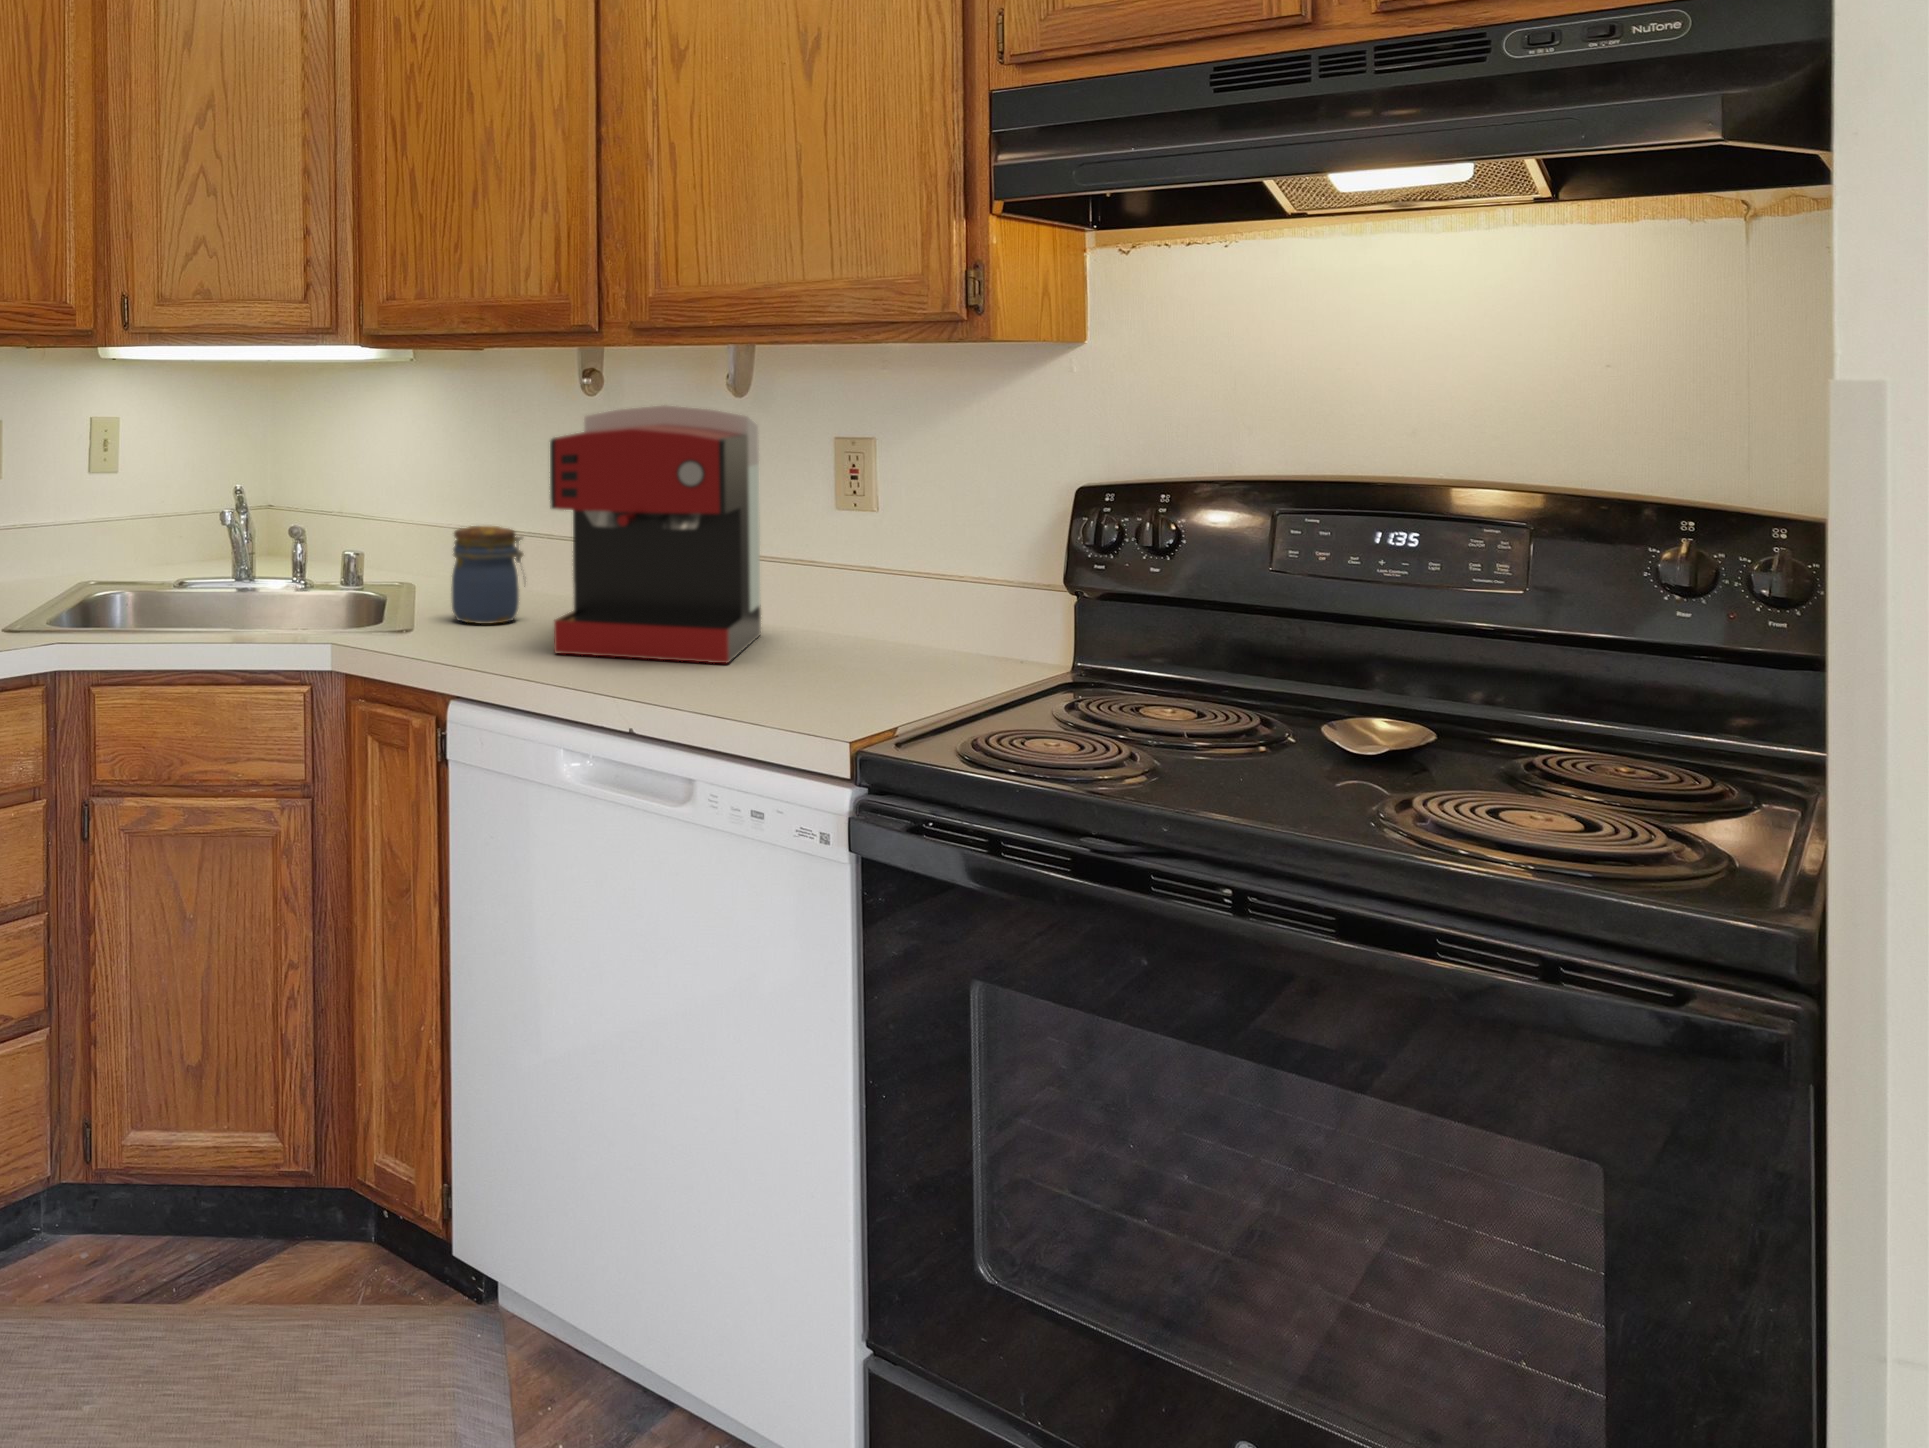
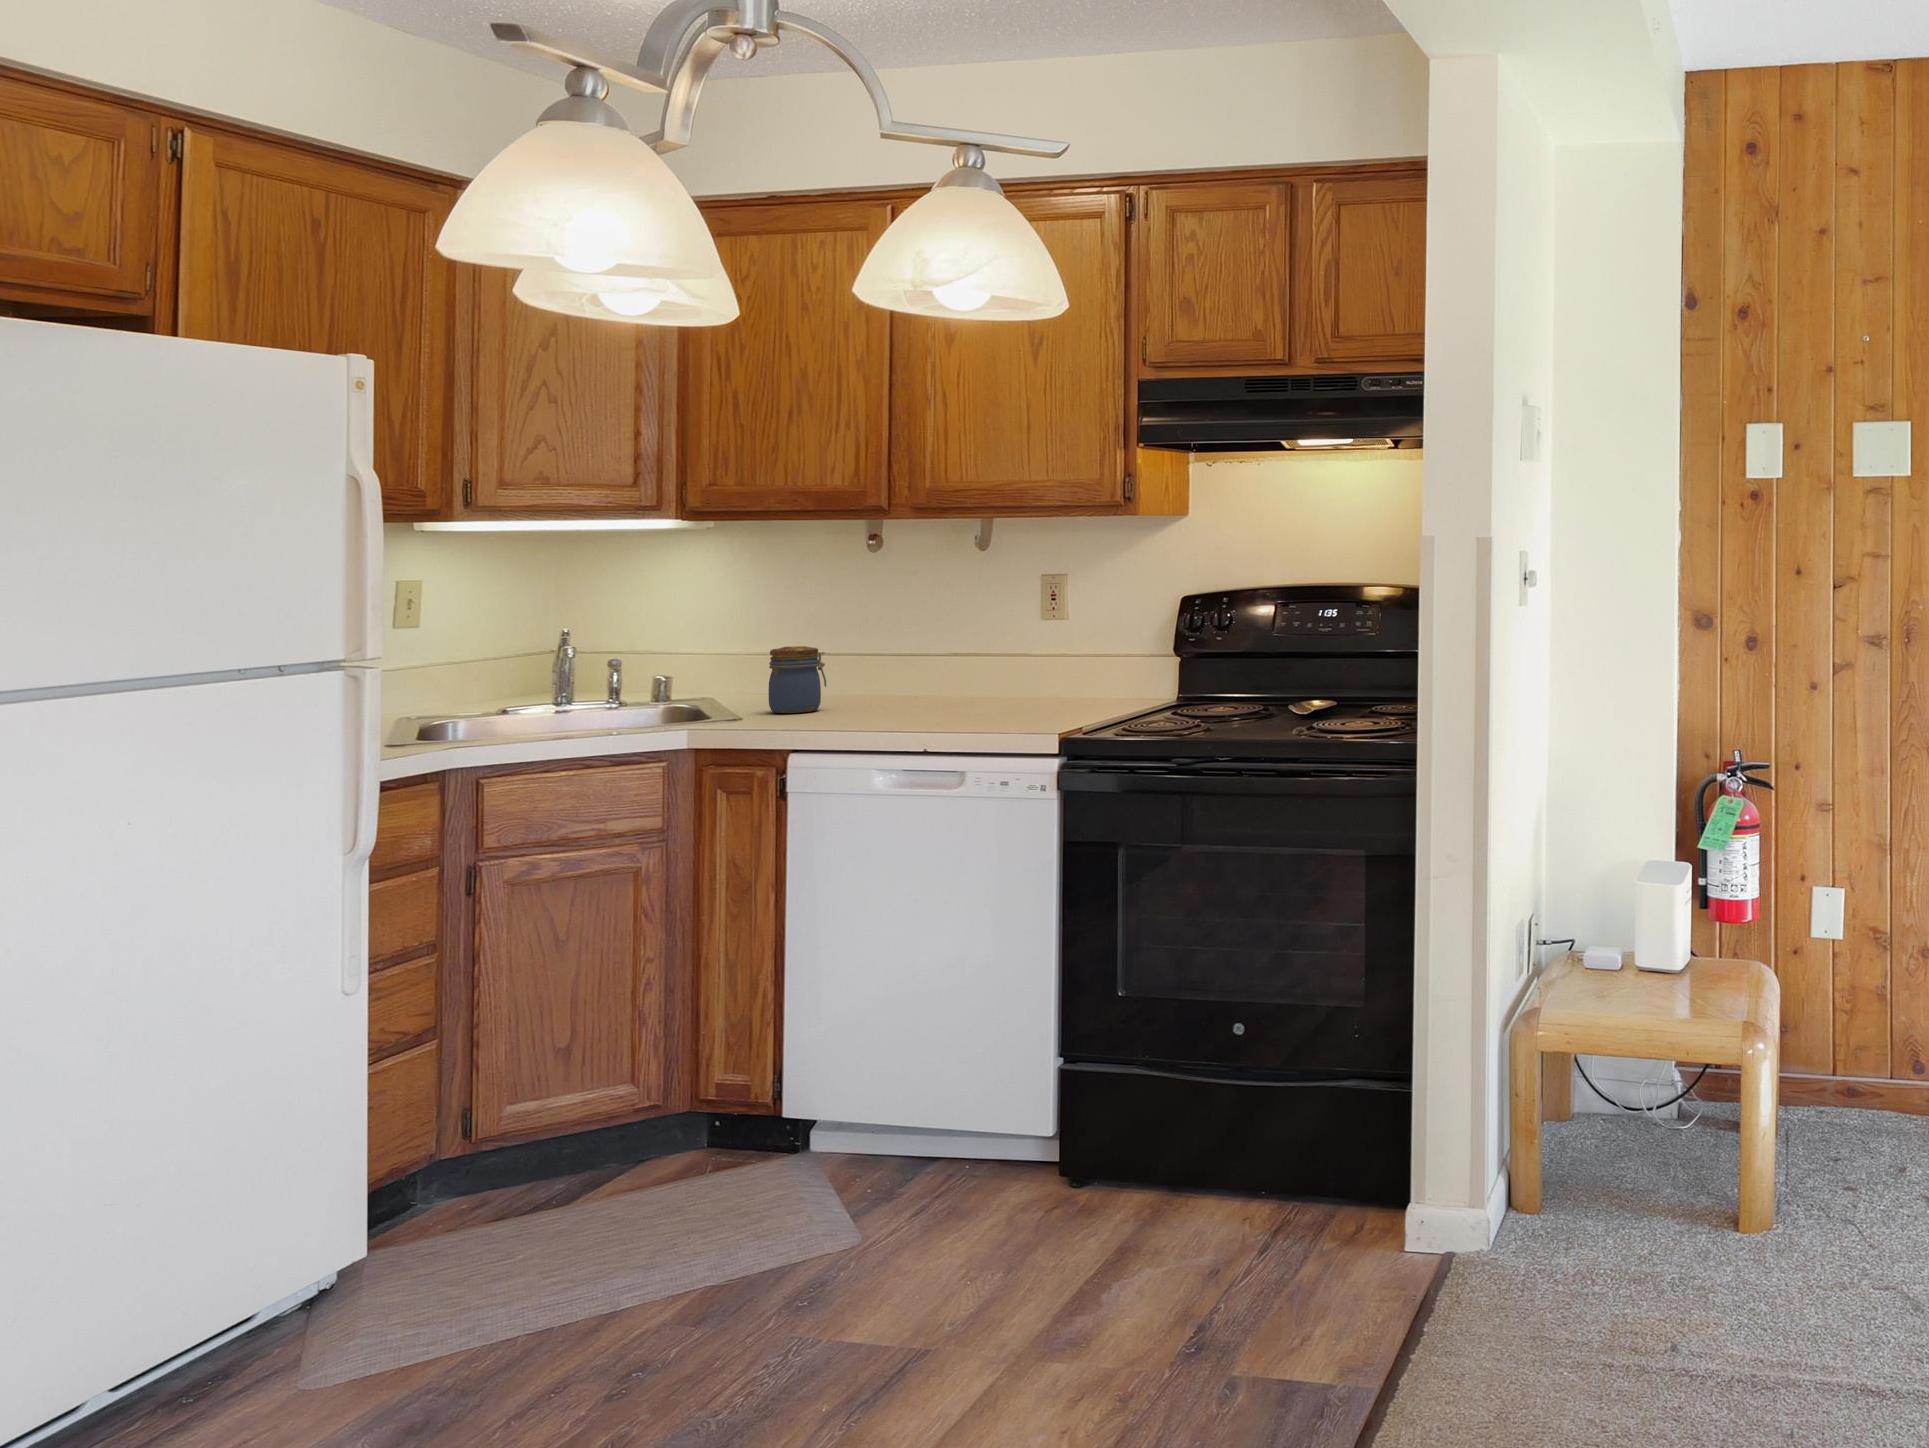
coffee maker: present [550,405,761,663] -> none [855,560,996,721]

